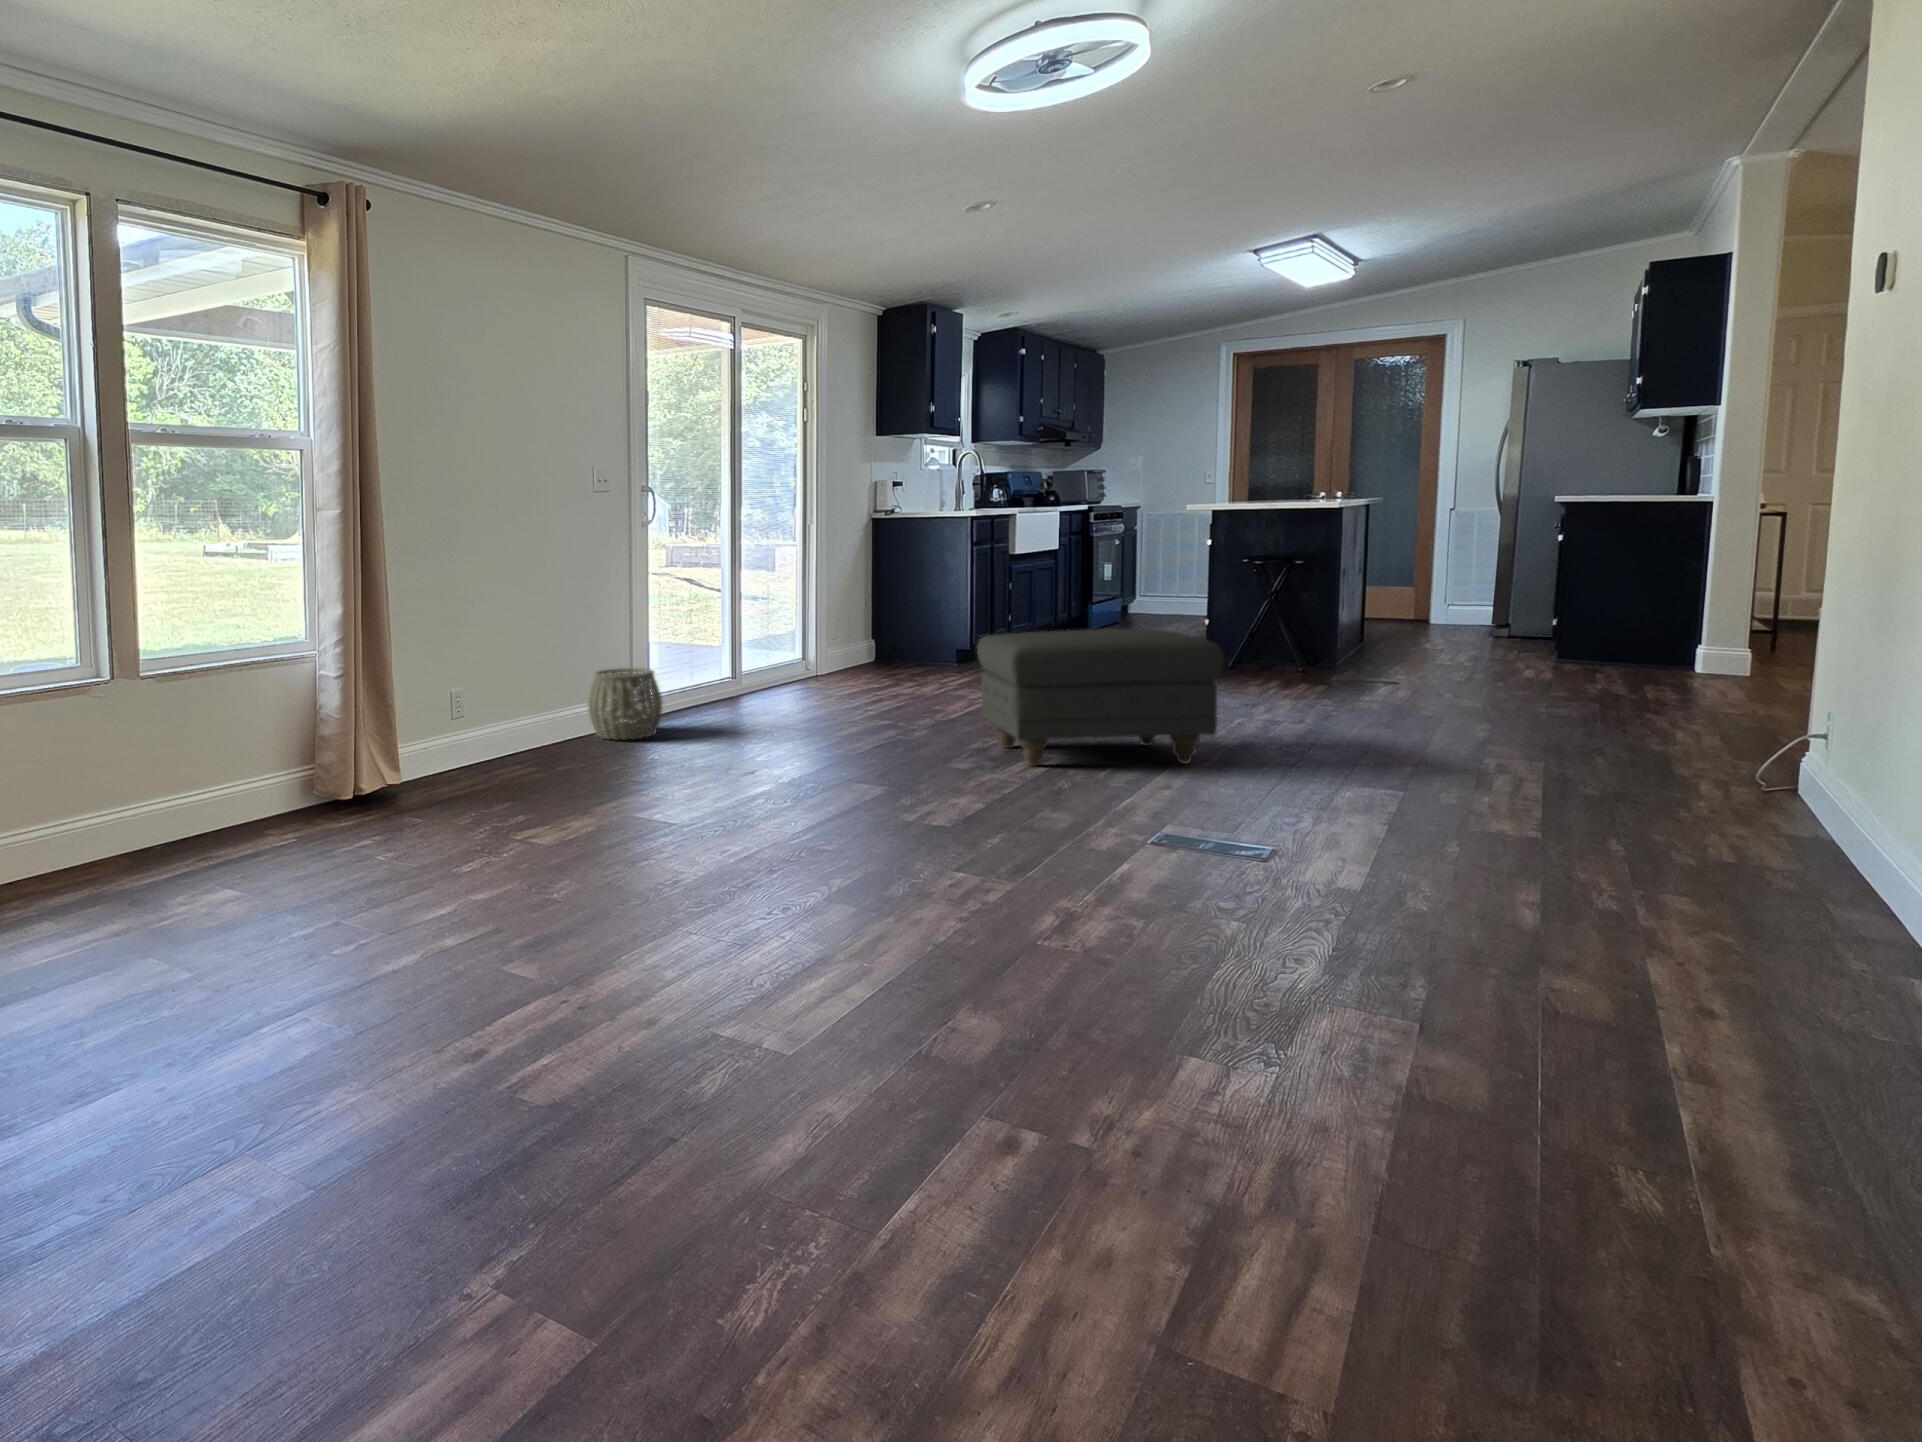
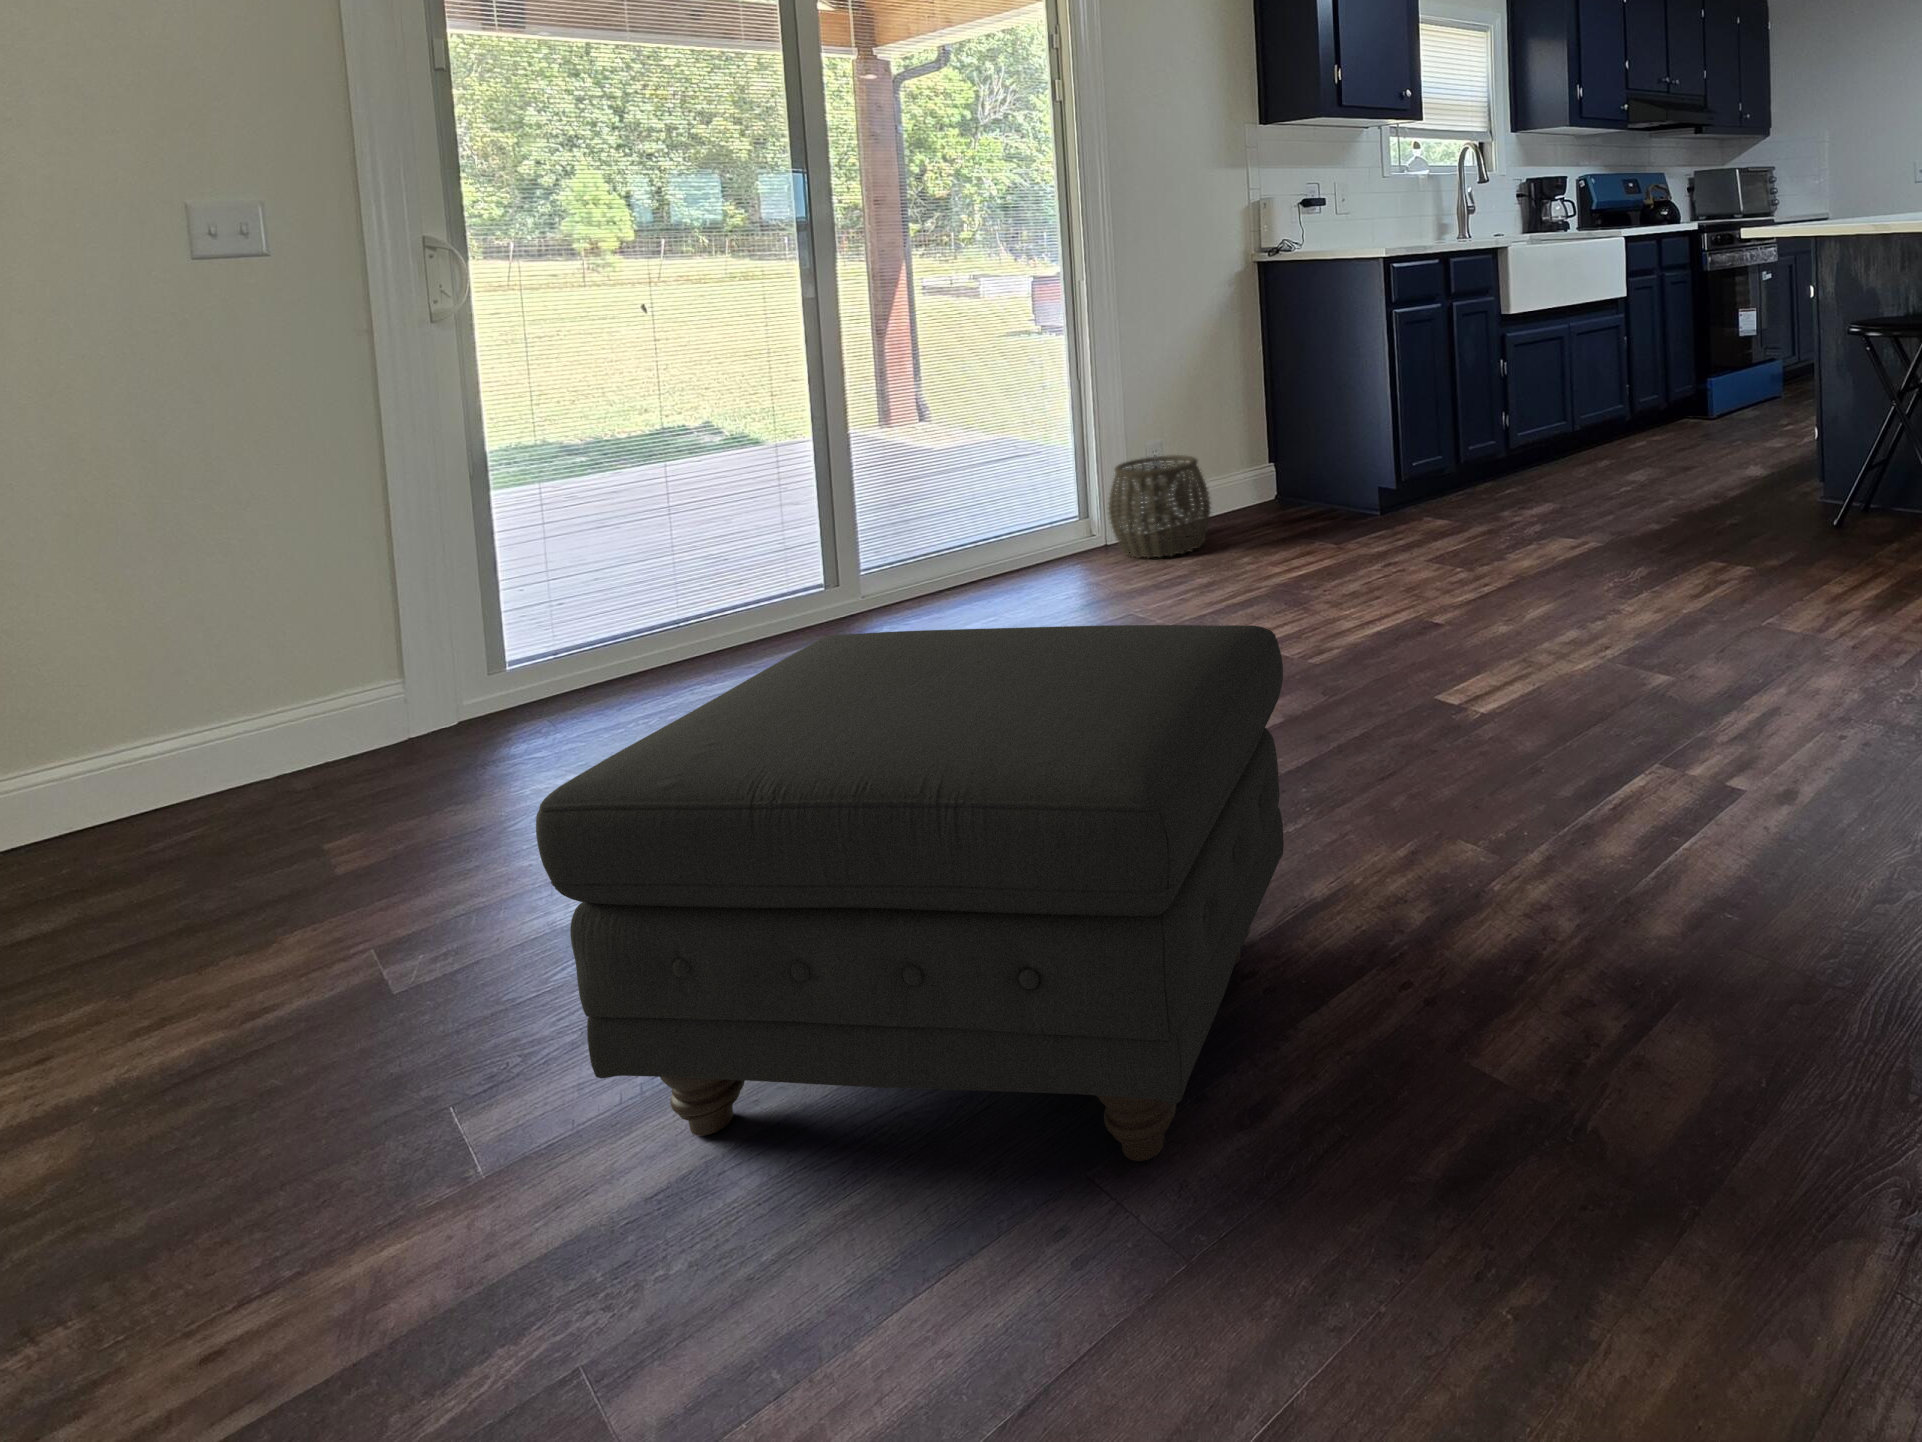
woven basket: present [588,668,662,740] -> present [1108,455,1211,558]

